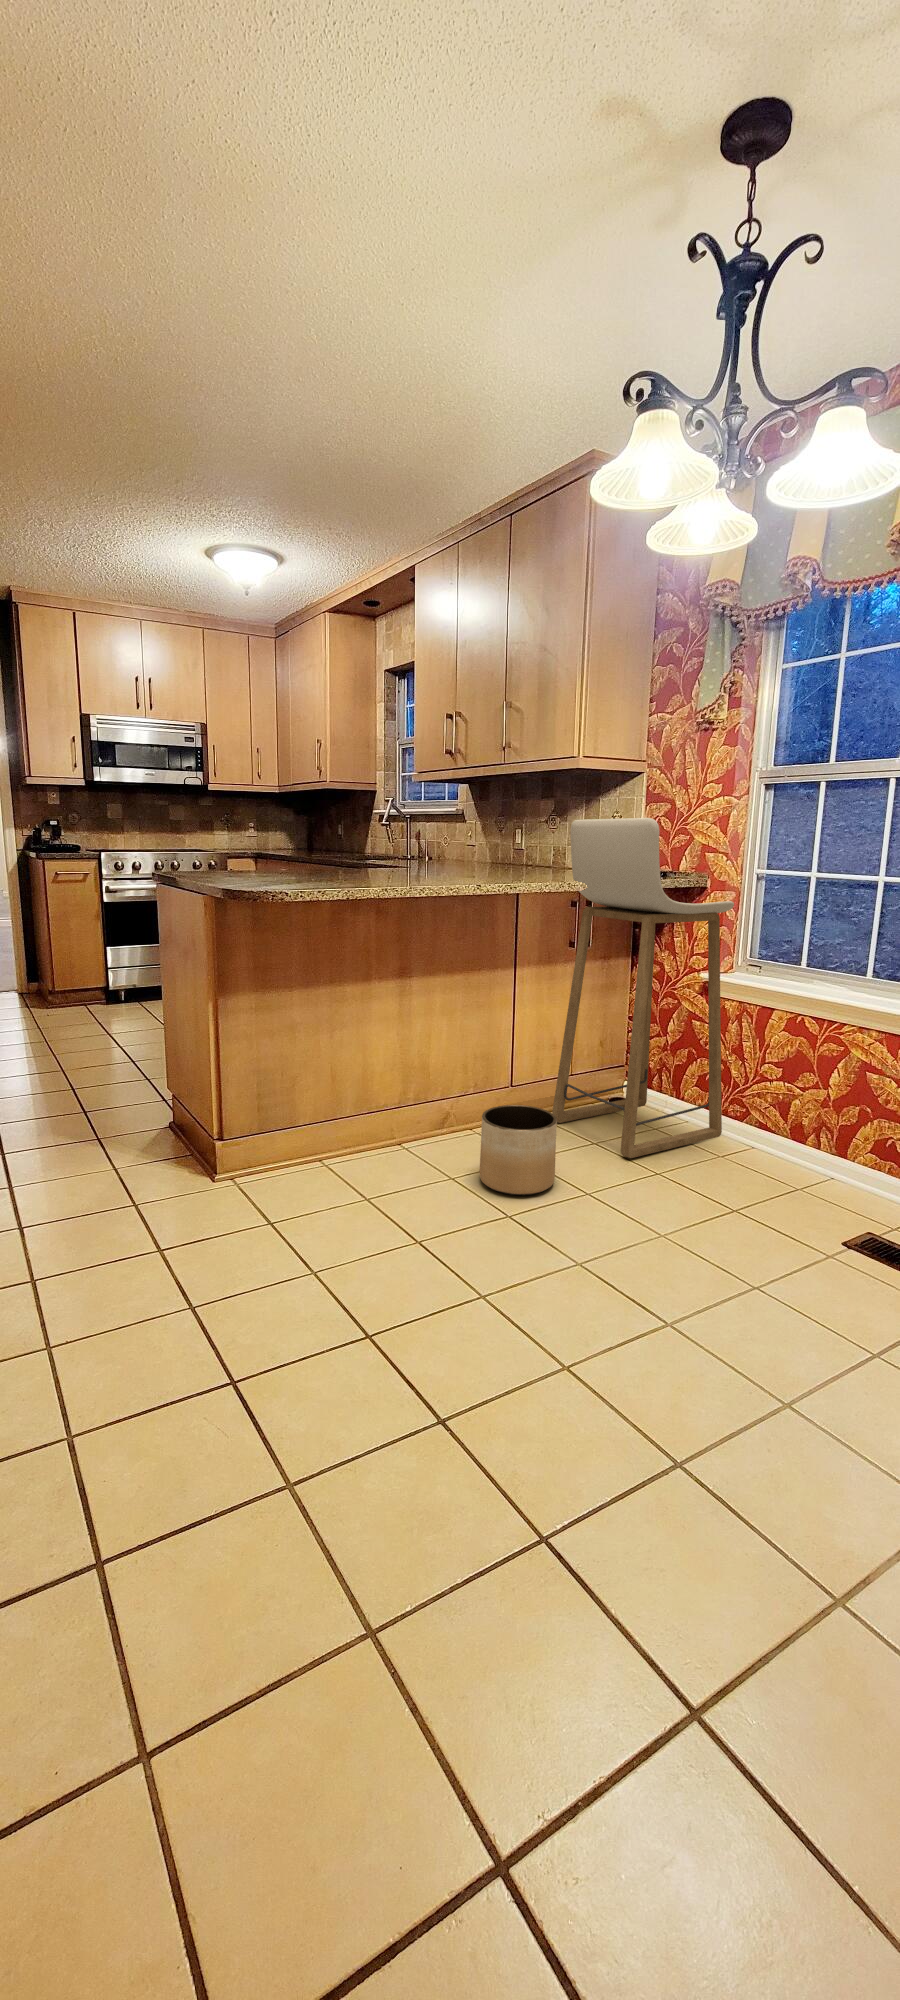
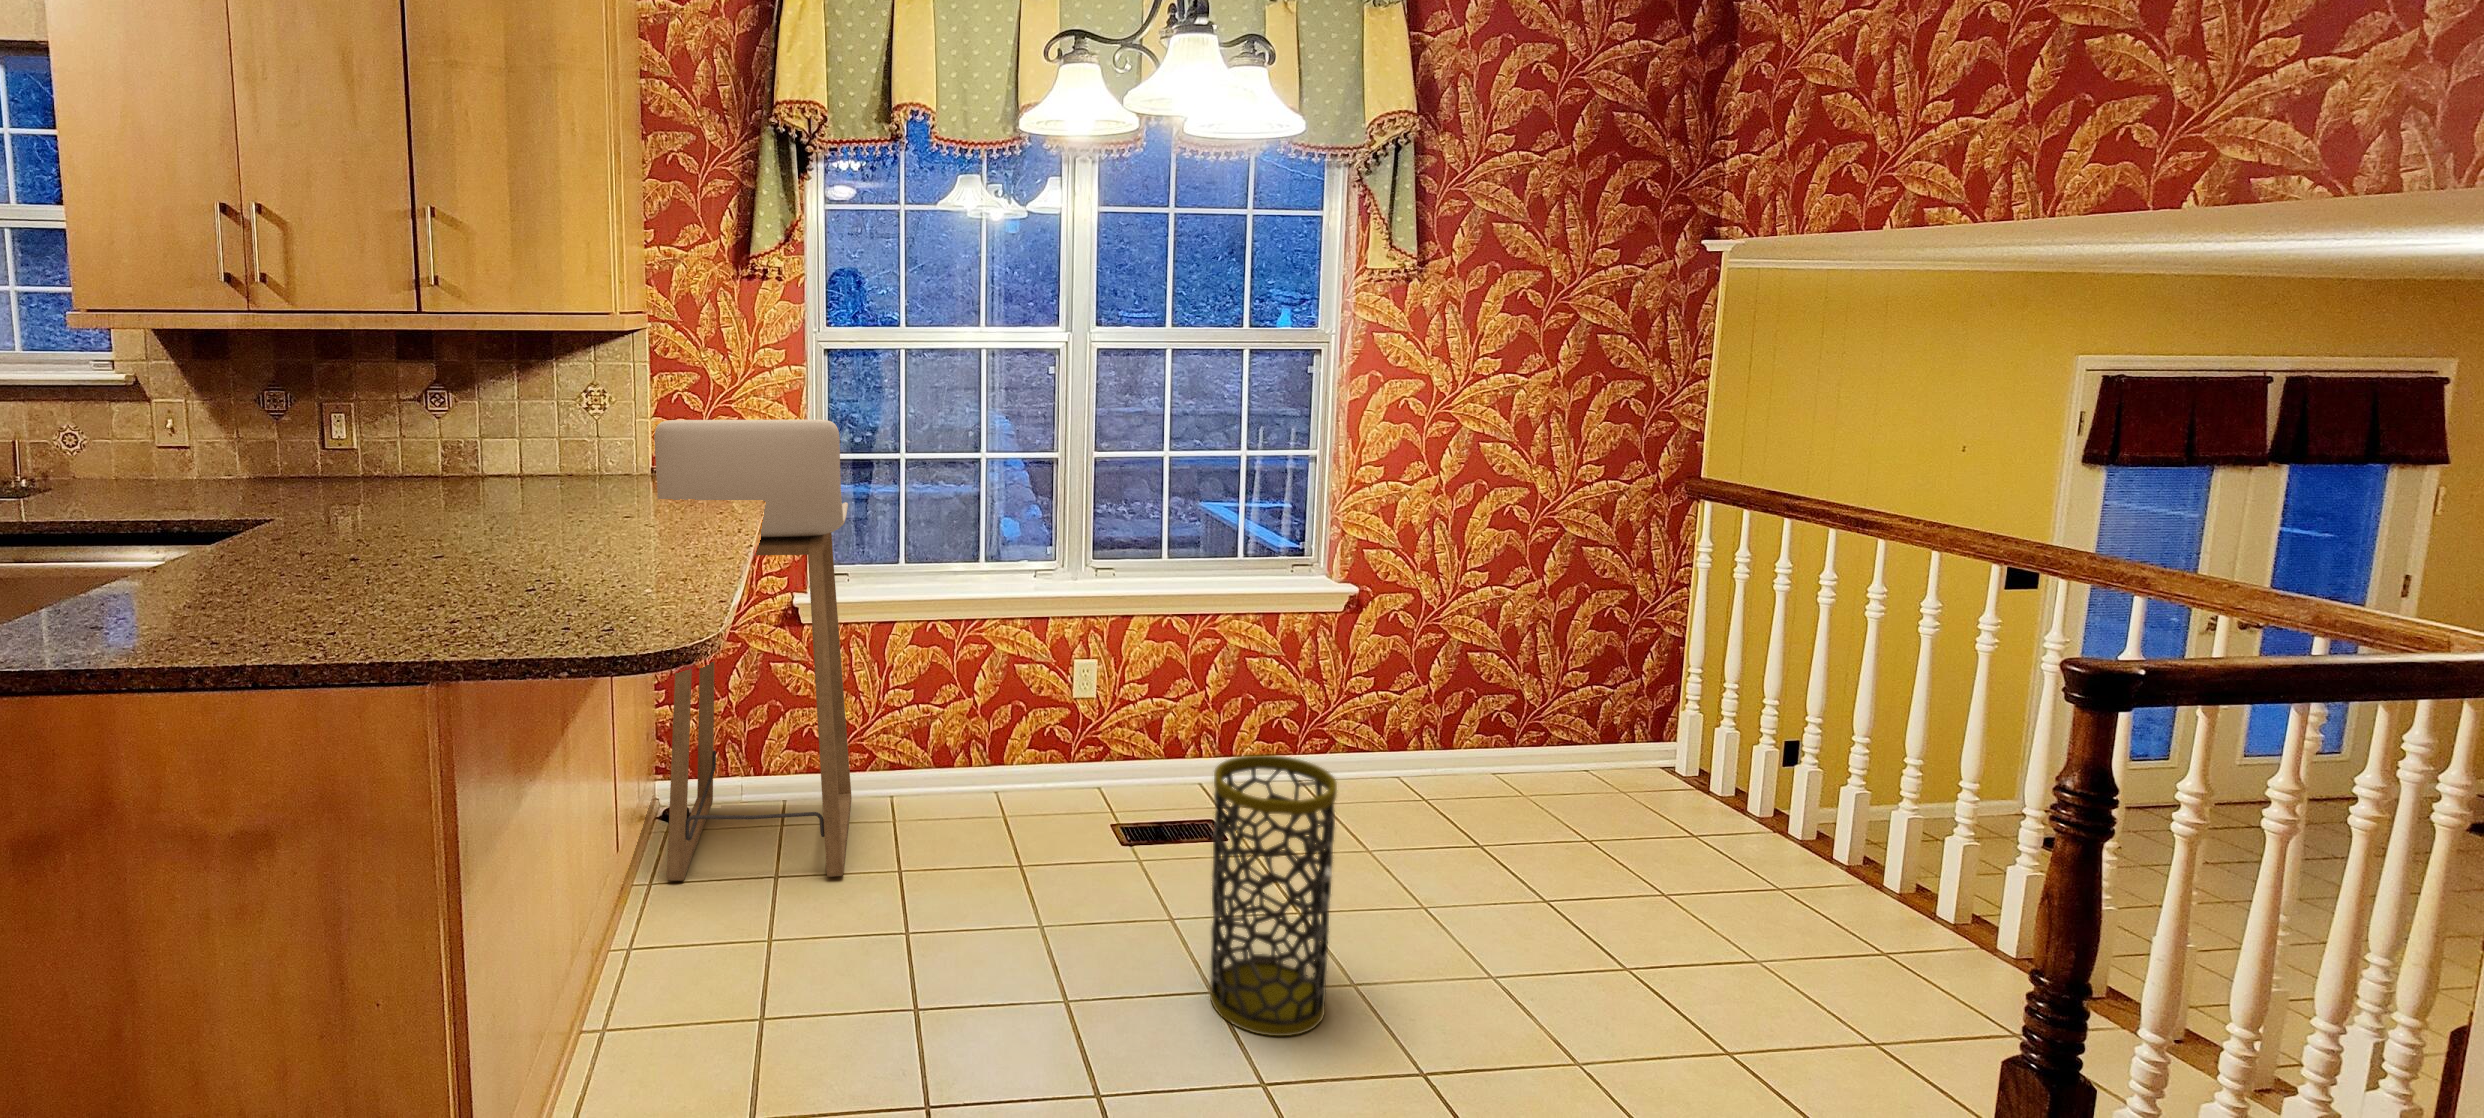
planter: present [480,1105,557,1195] -> none [748,859,863,1010]
trash can: none [678,1127,828,1410] -> present [1210,755,1337,1036]

